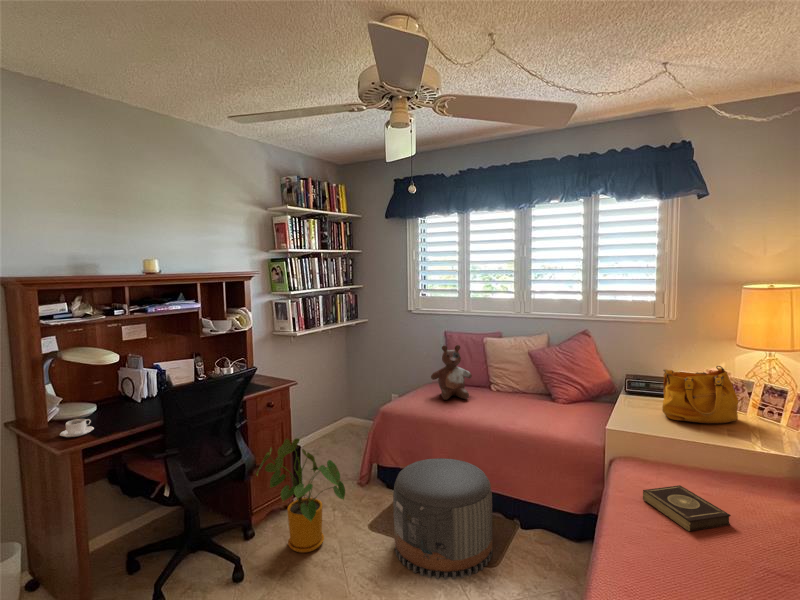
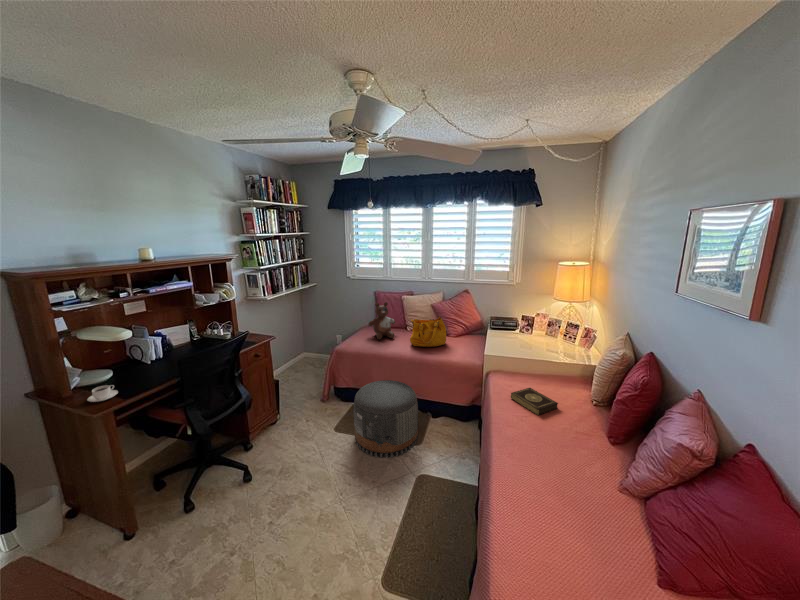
handbag: present [662,366,739,423] -> present [410,316,446,347]
house plant: present [256,439,345,553] -> none [253,377,321,454]

